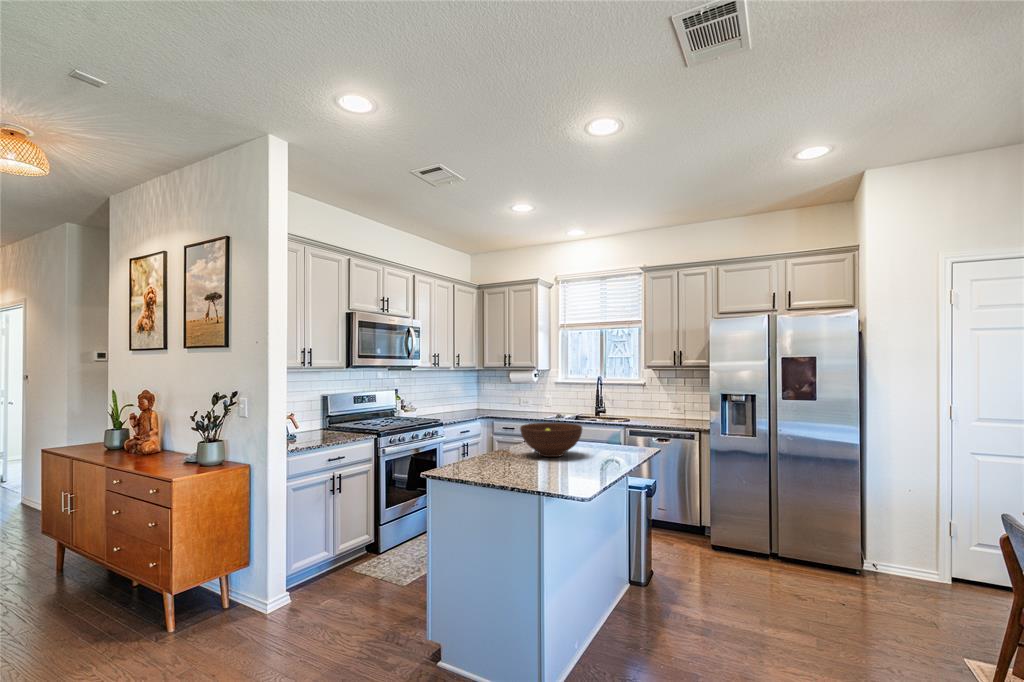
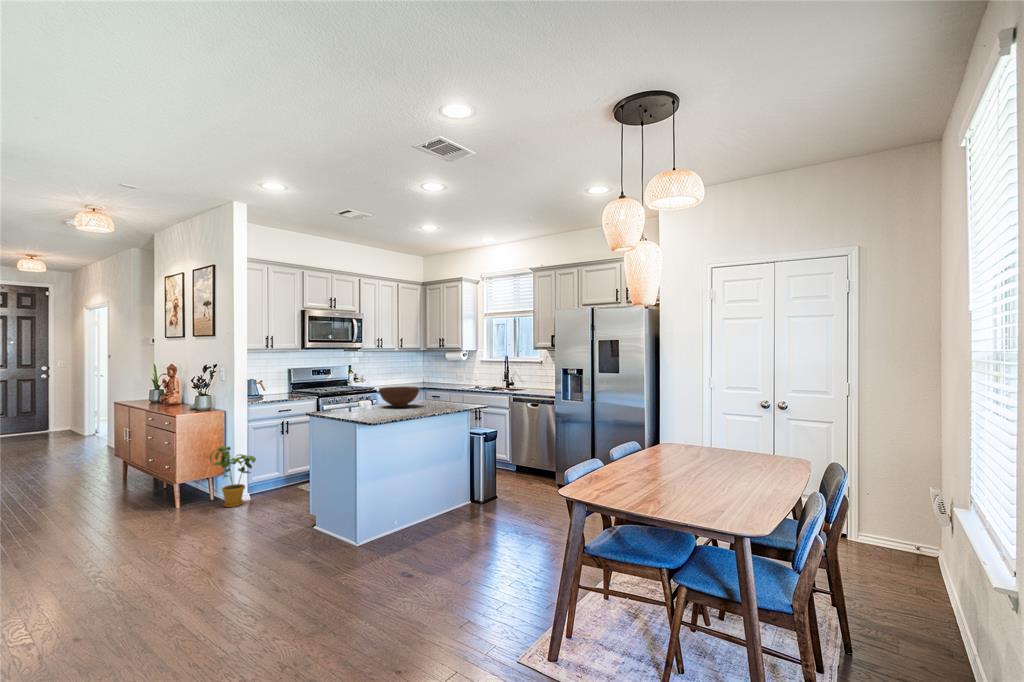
house plant: none [233,528,310,633] -> present [209,446,256,507]

